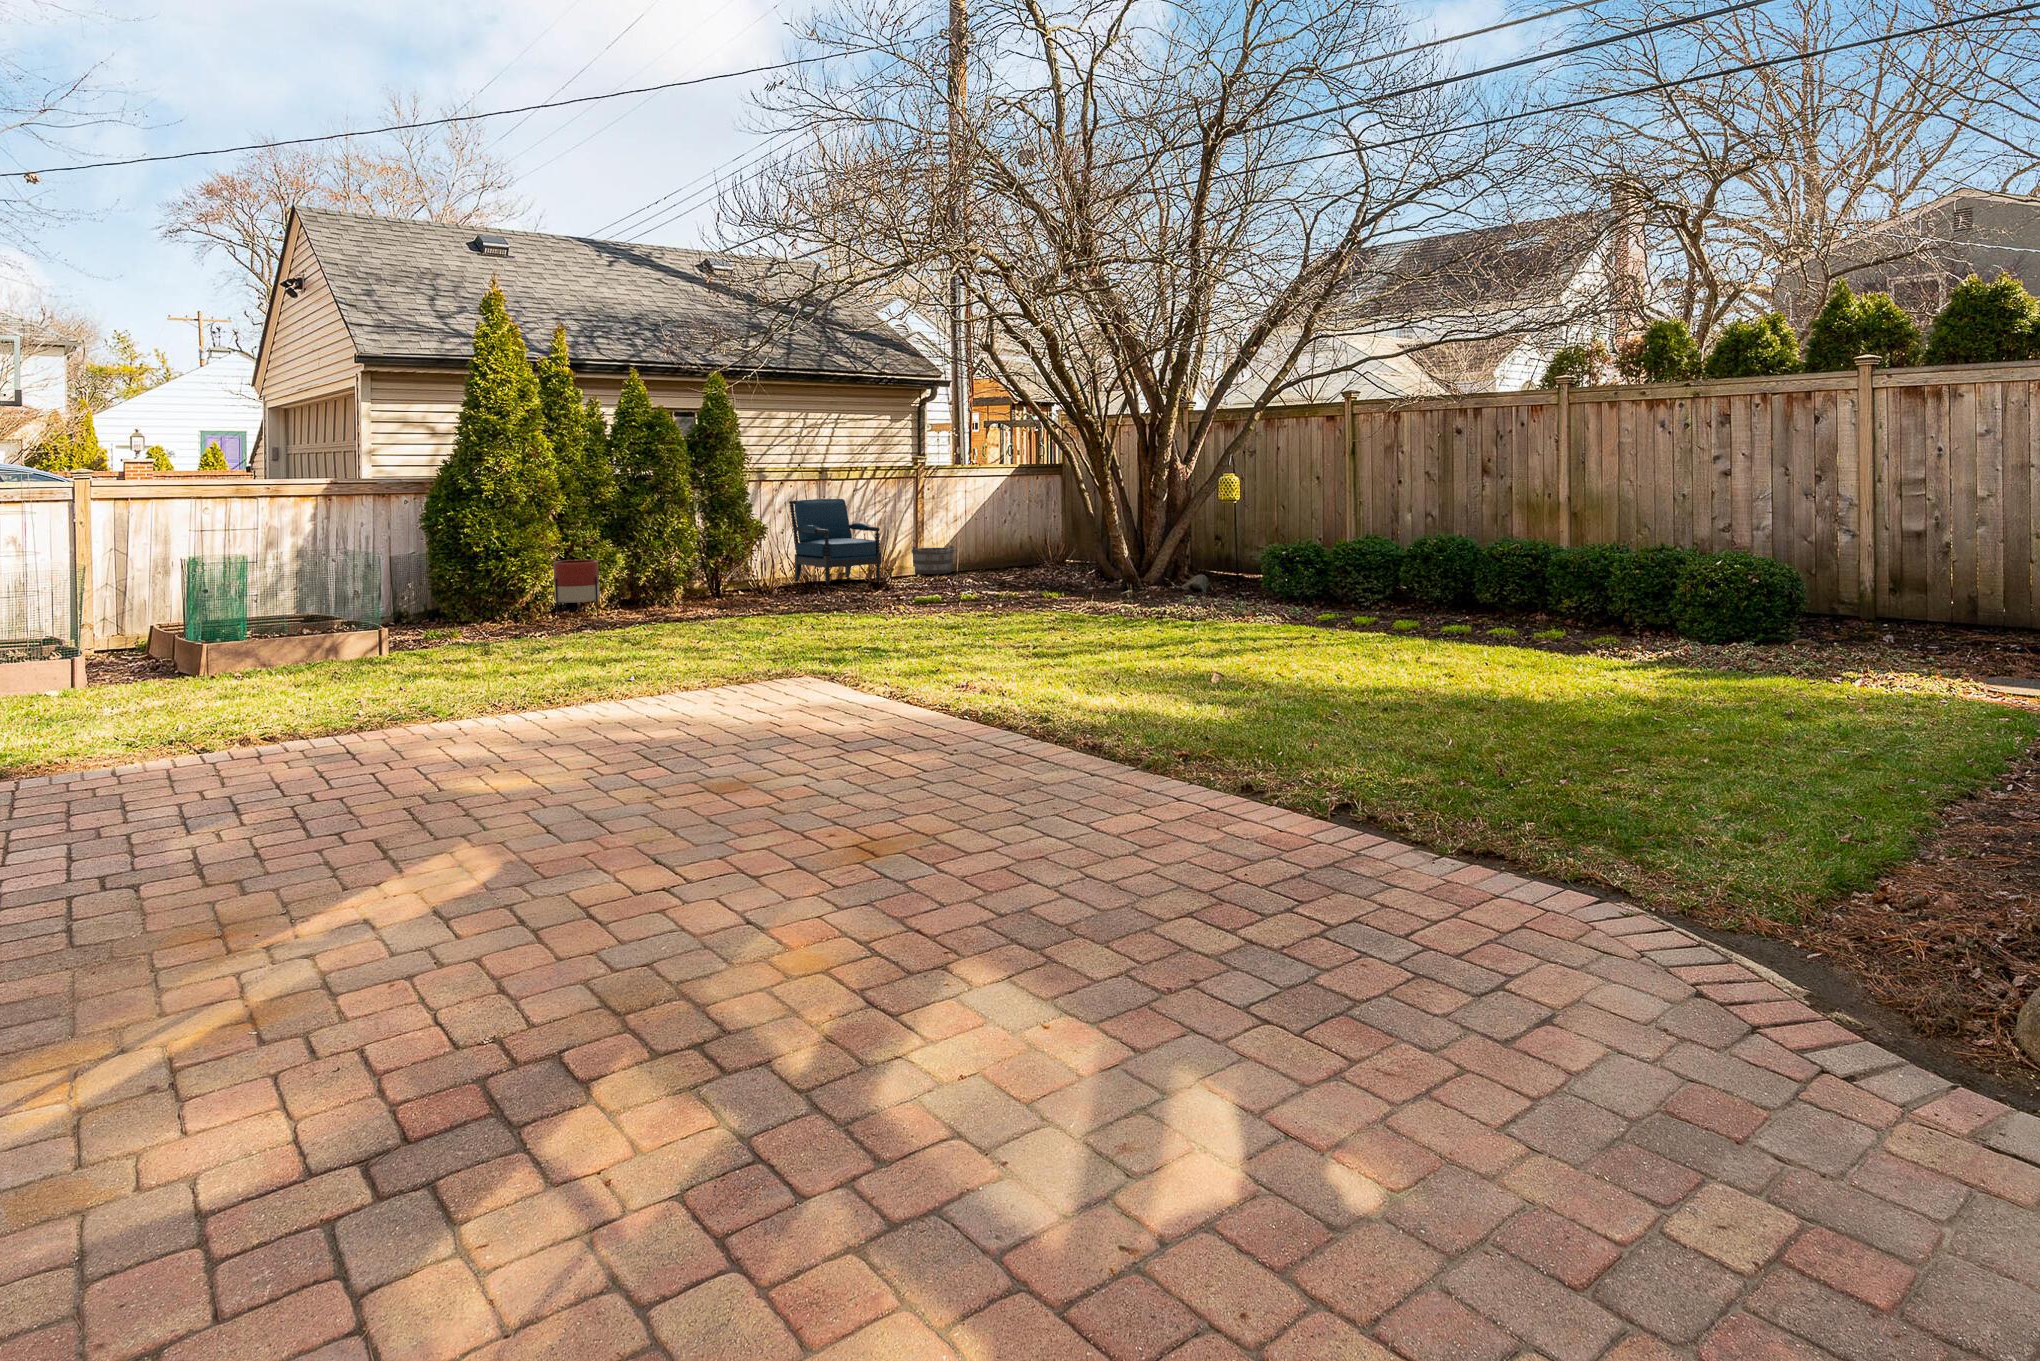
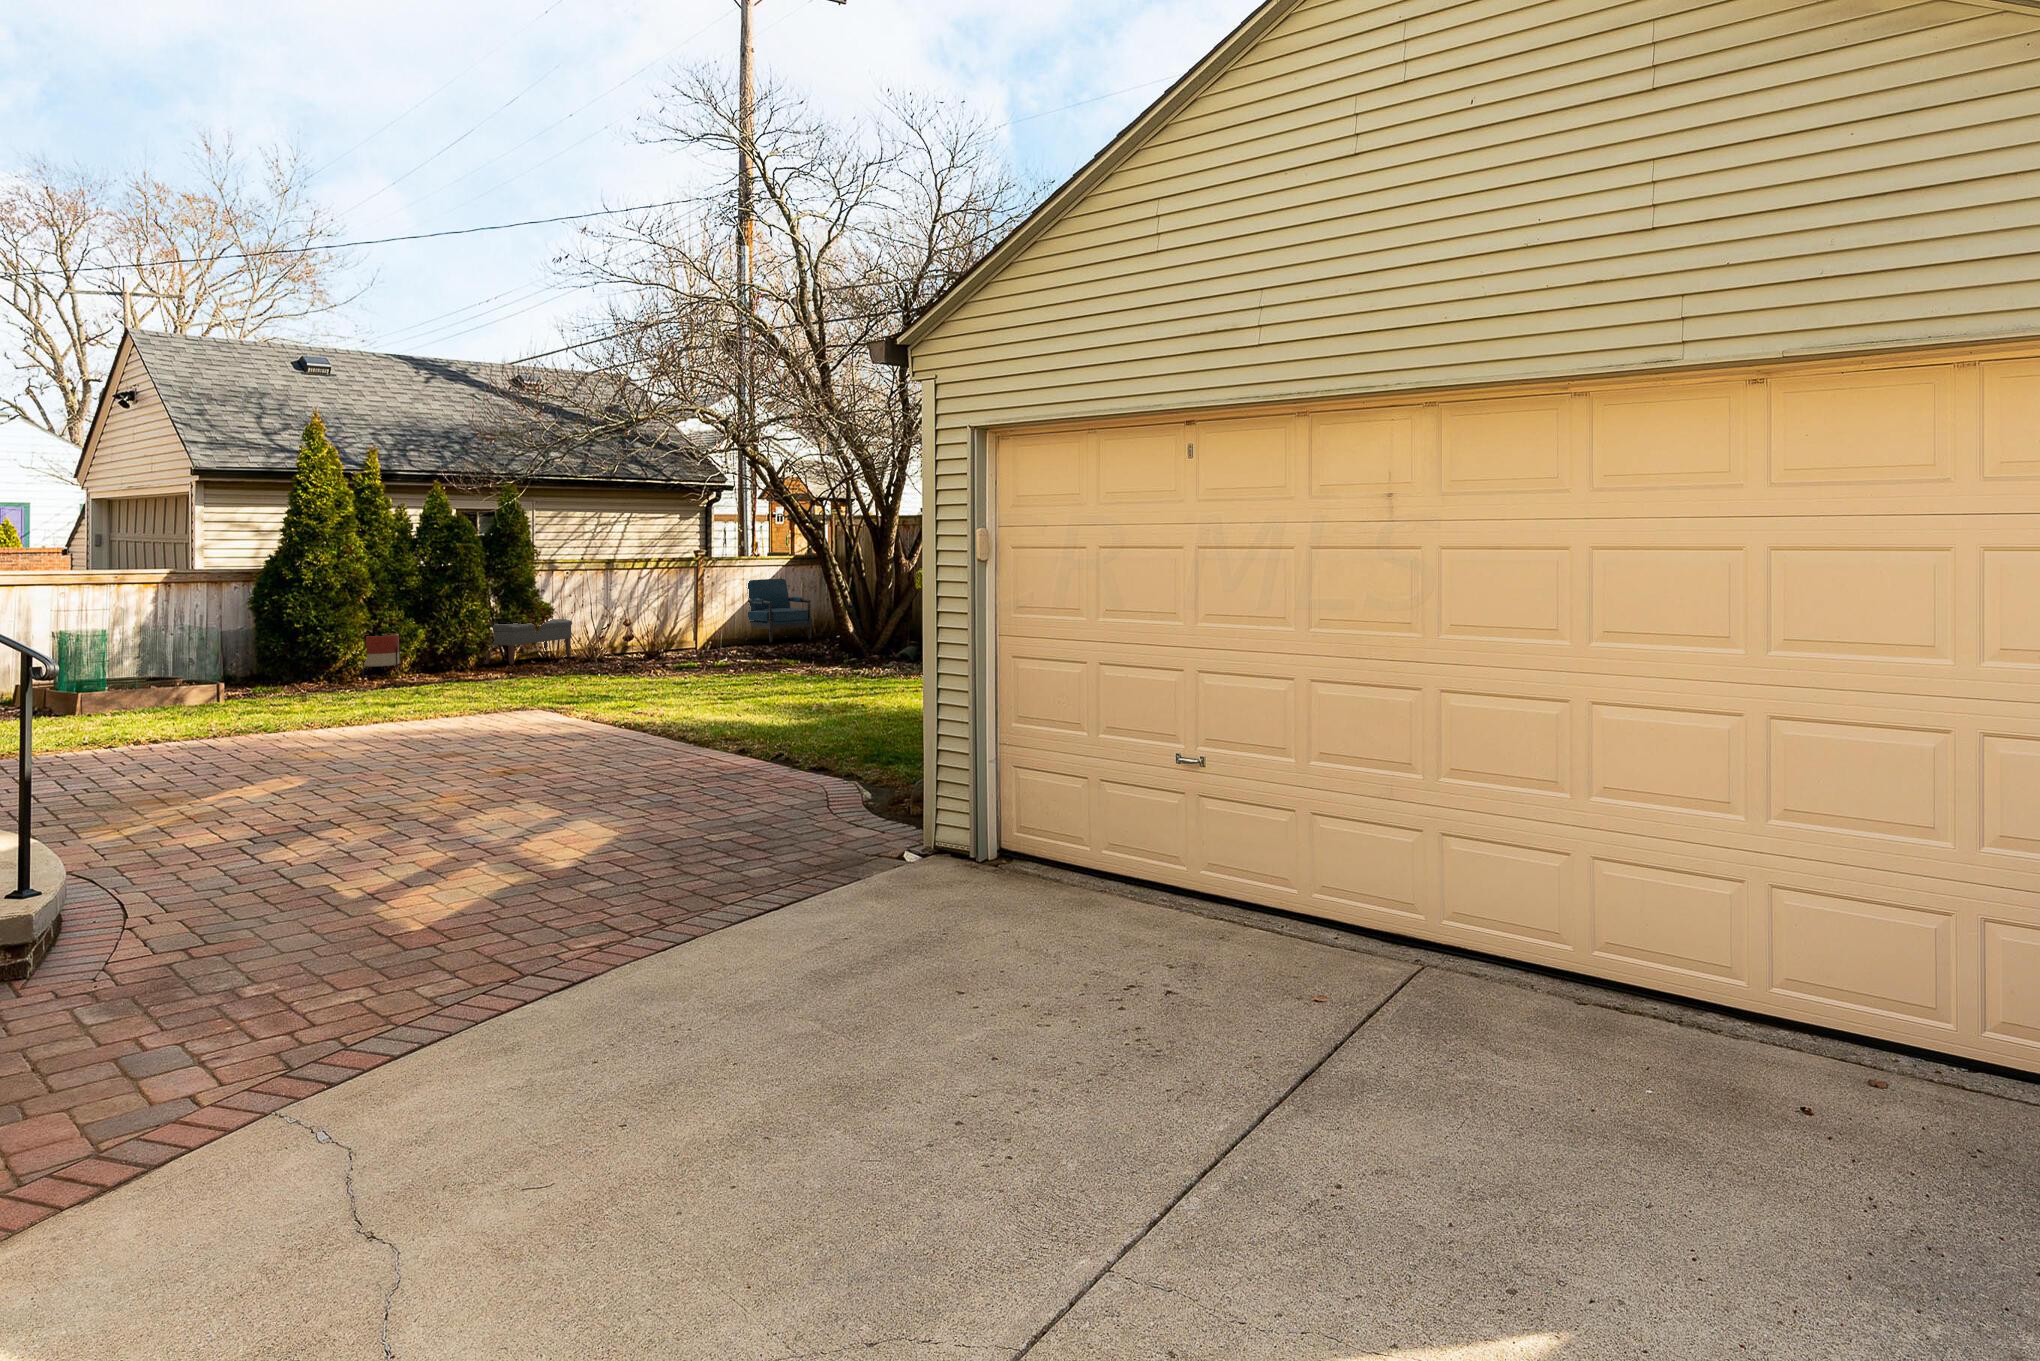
chair: present [789,499,881,586] -> present [746,579,812,643]
bench: none [690,541,791,599] -> present [484,619,572,665]
bucket: present [911,545,957,574] -> none [685,622,723,646]

